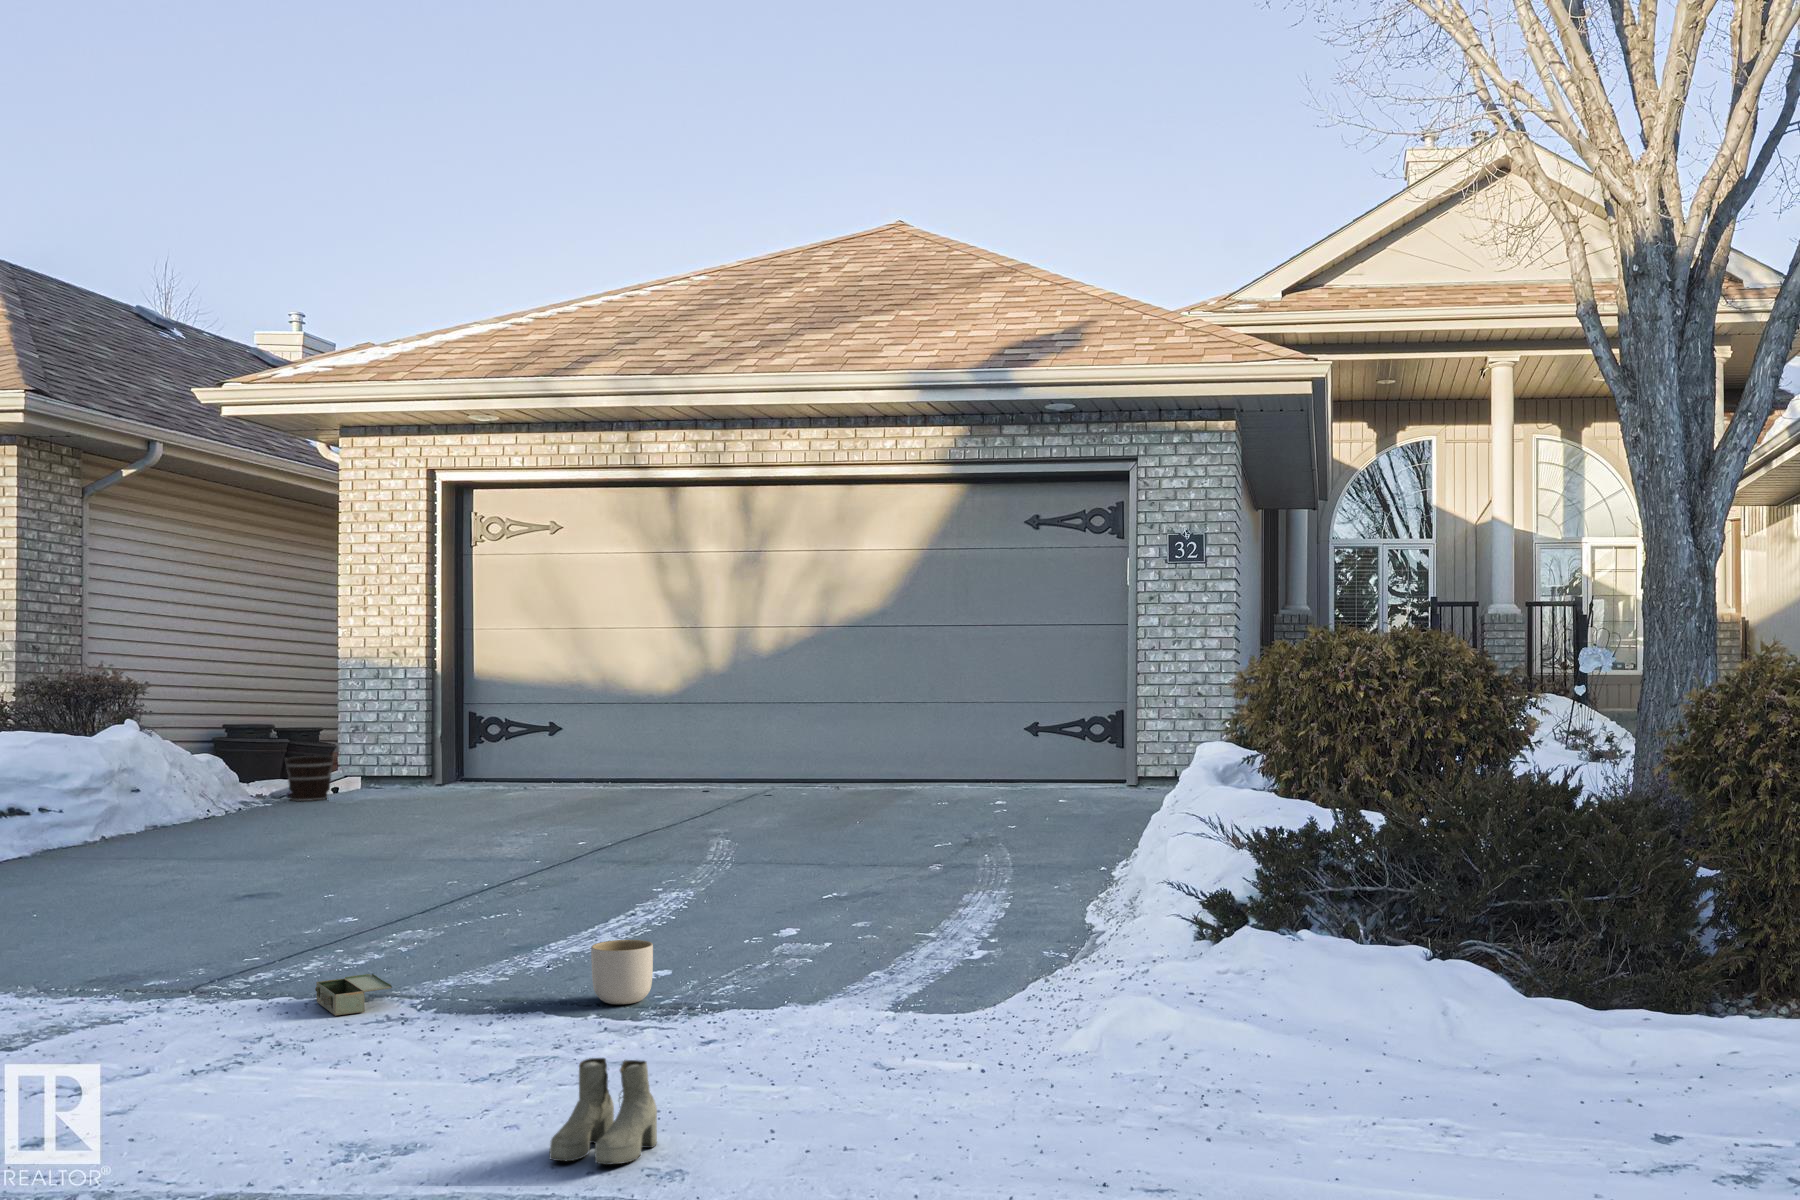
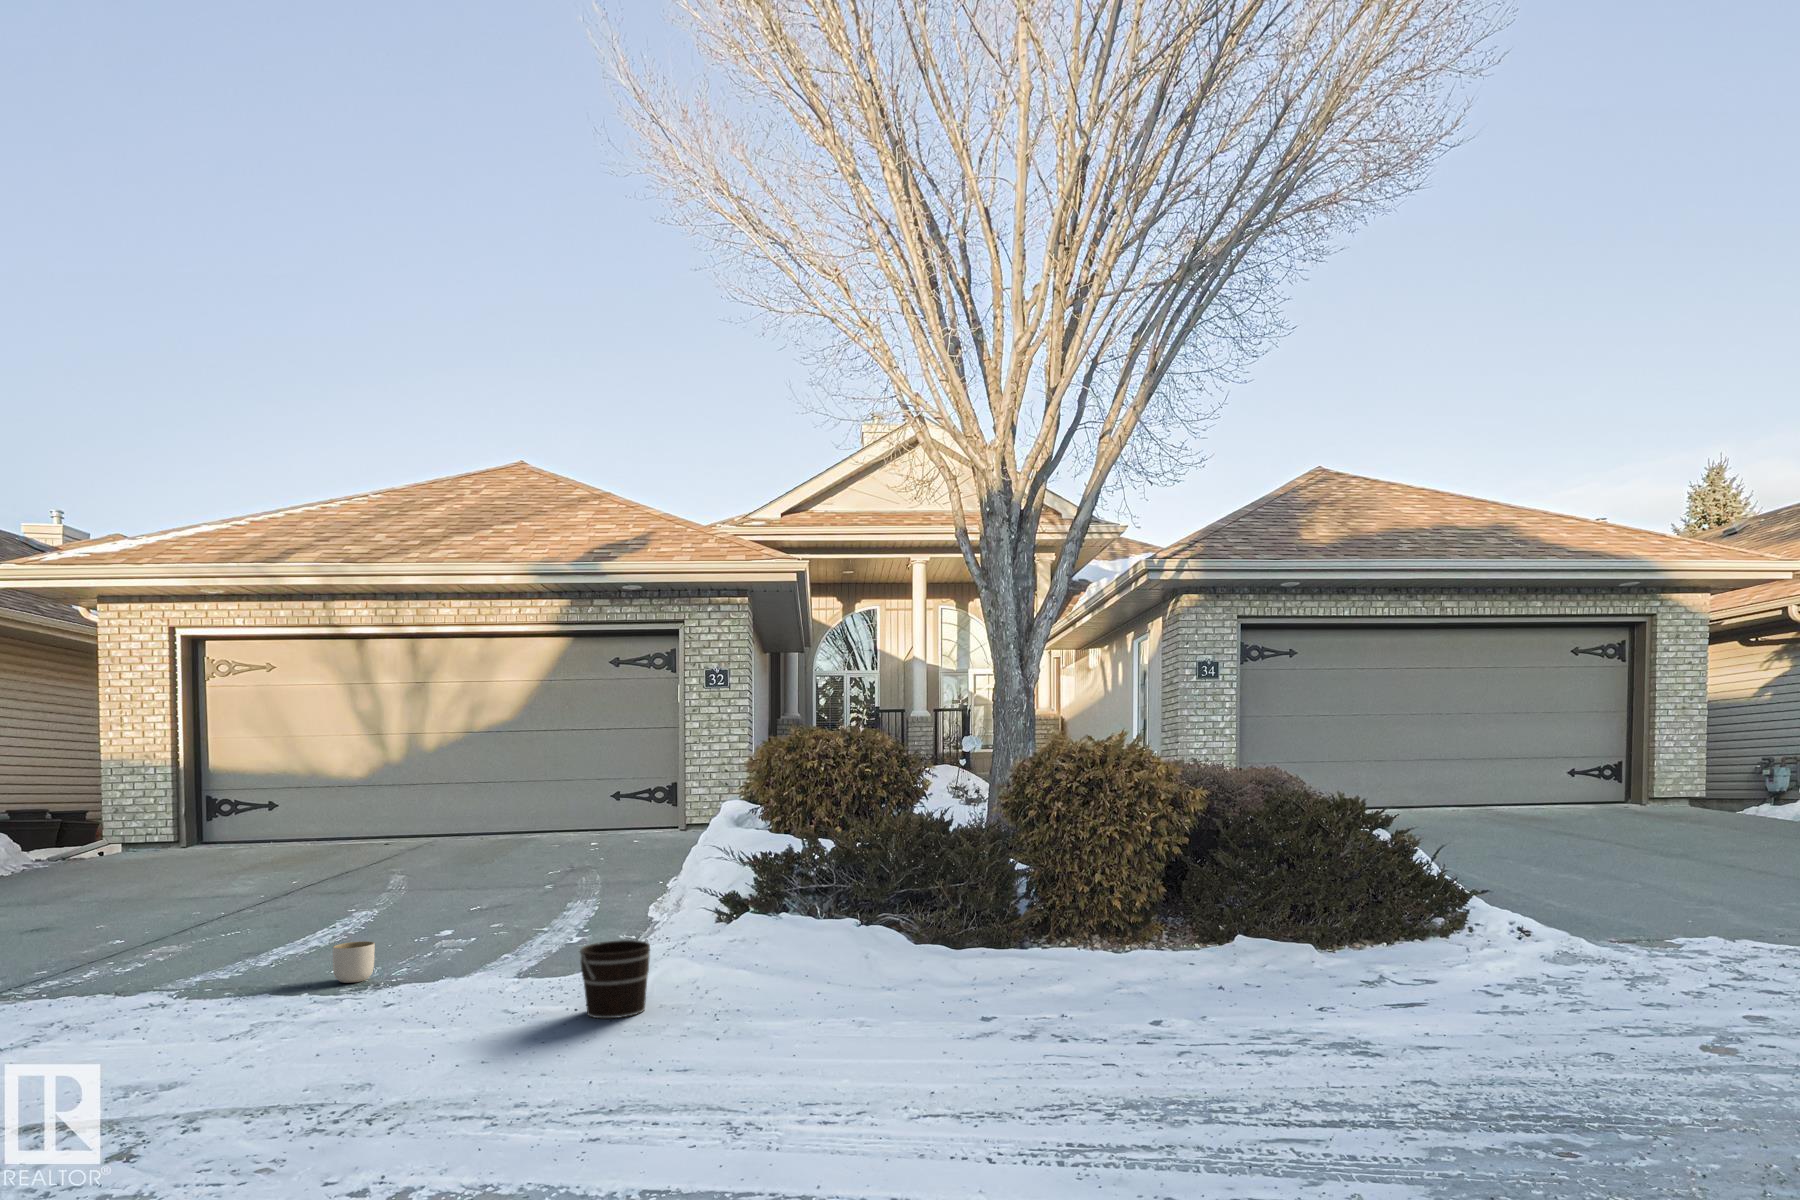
bucket: present [285,756,334,801] -> present [580,939,650,1018]
toolbox: present [315,974,392,1016] -> none [131,977,190,1005]
boots: present [550,1058,657,1165] -> none [329,1000,395,1062]

